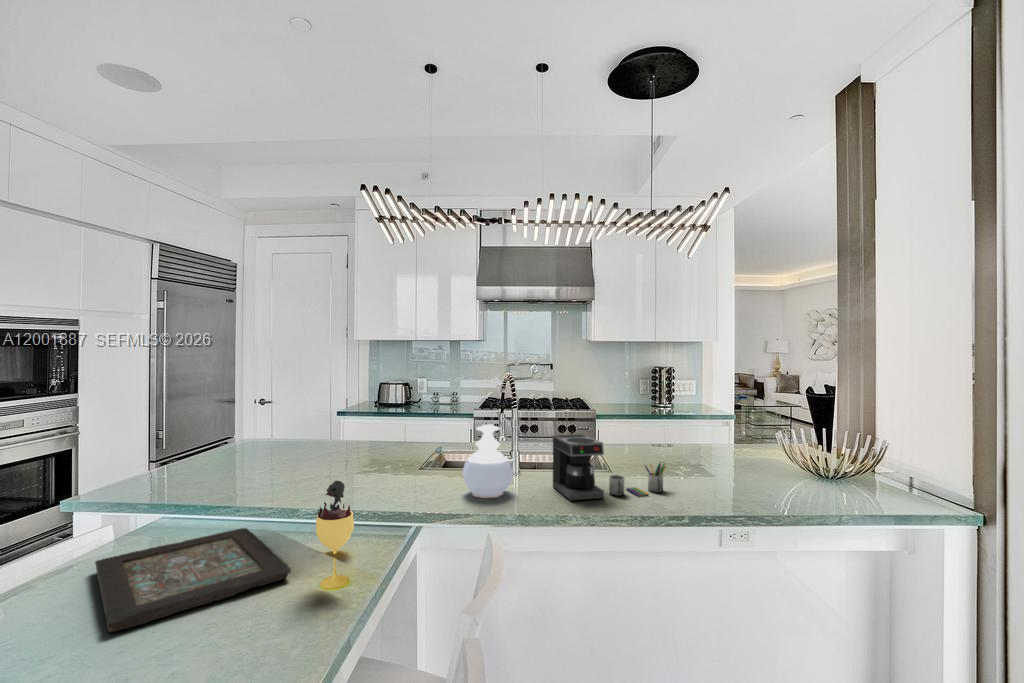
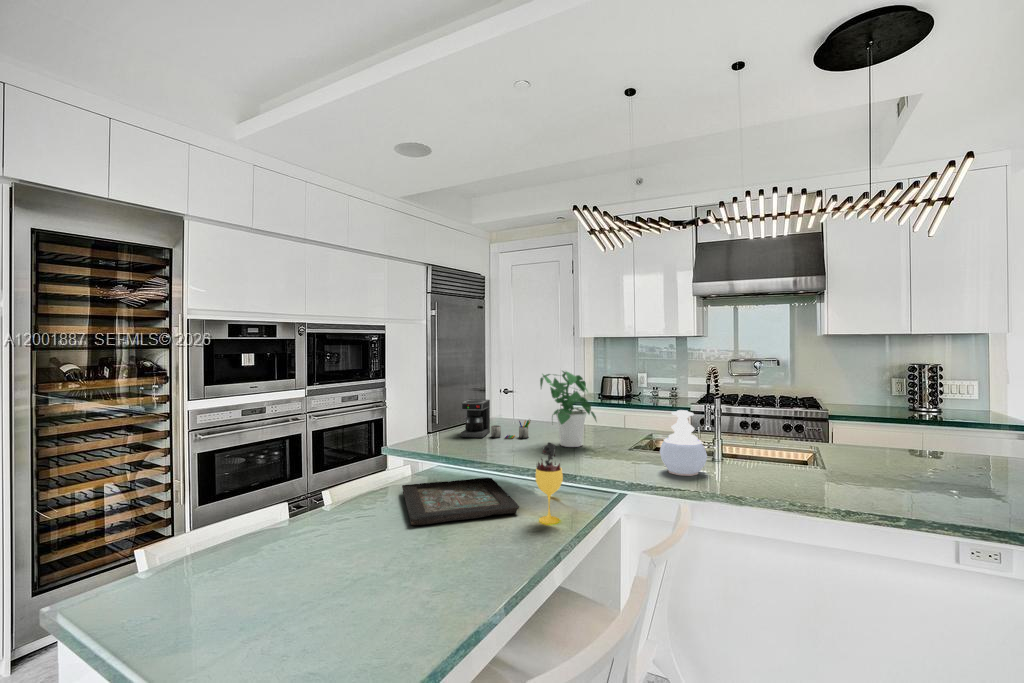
potted plant: none [315,380,386,473] -> present [540,371,596,447]
coffee maker: present [553,434,666,501] -> present [461,399,531,438]

